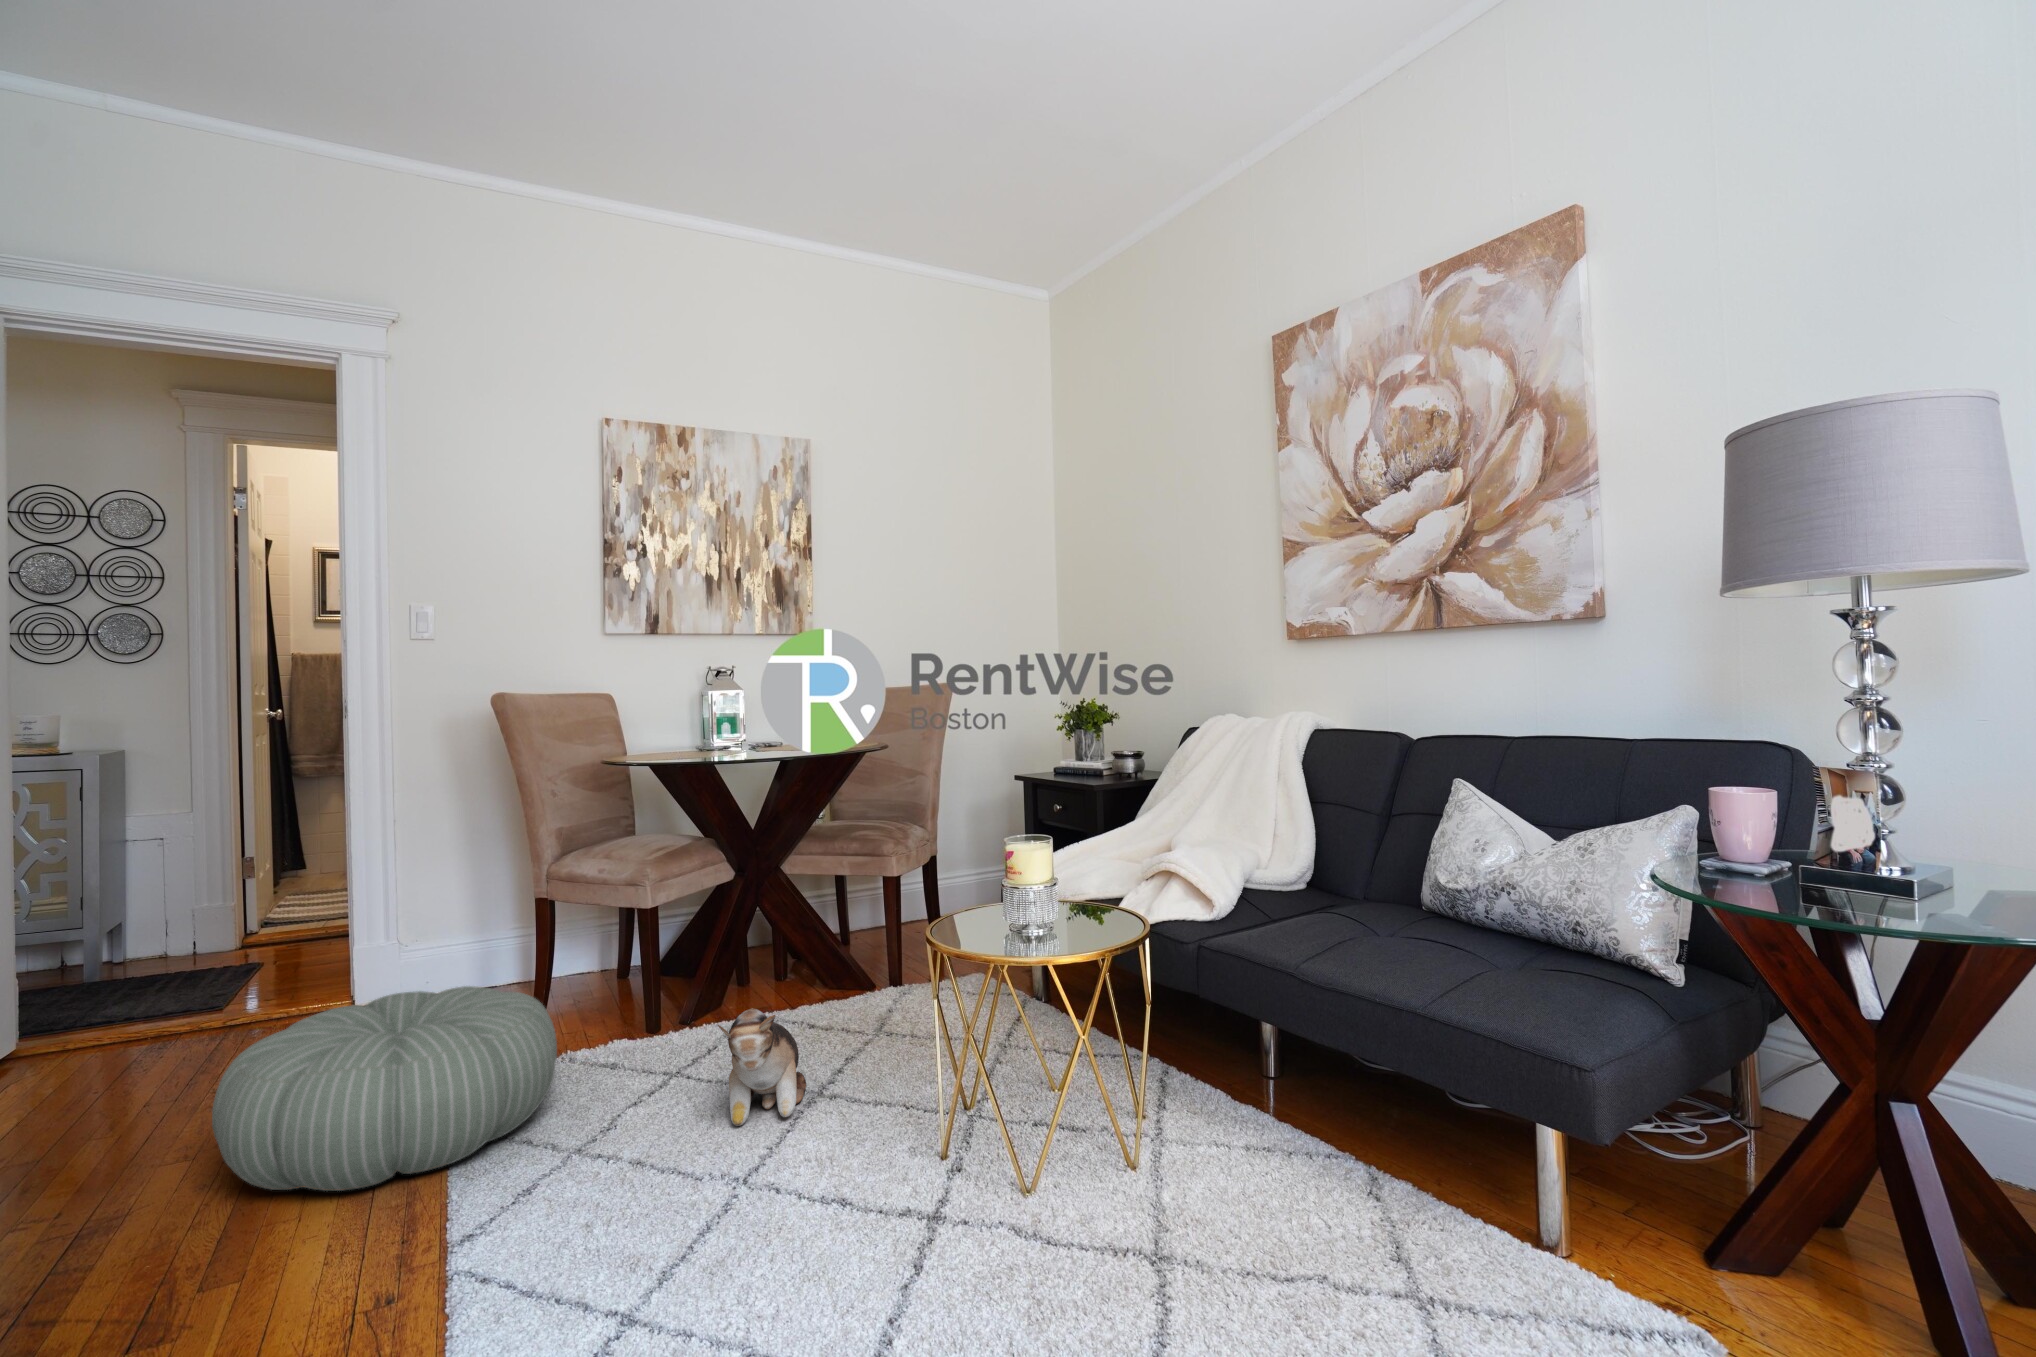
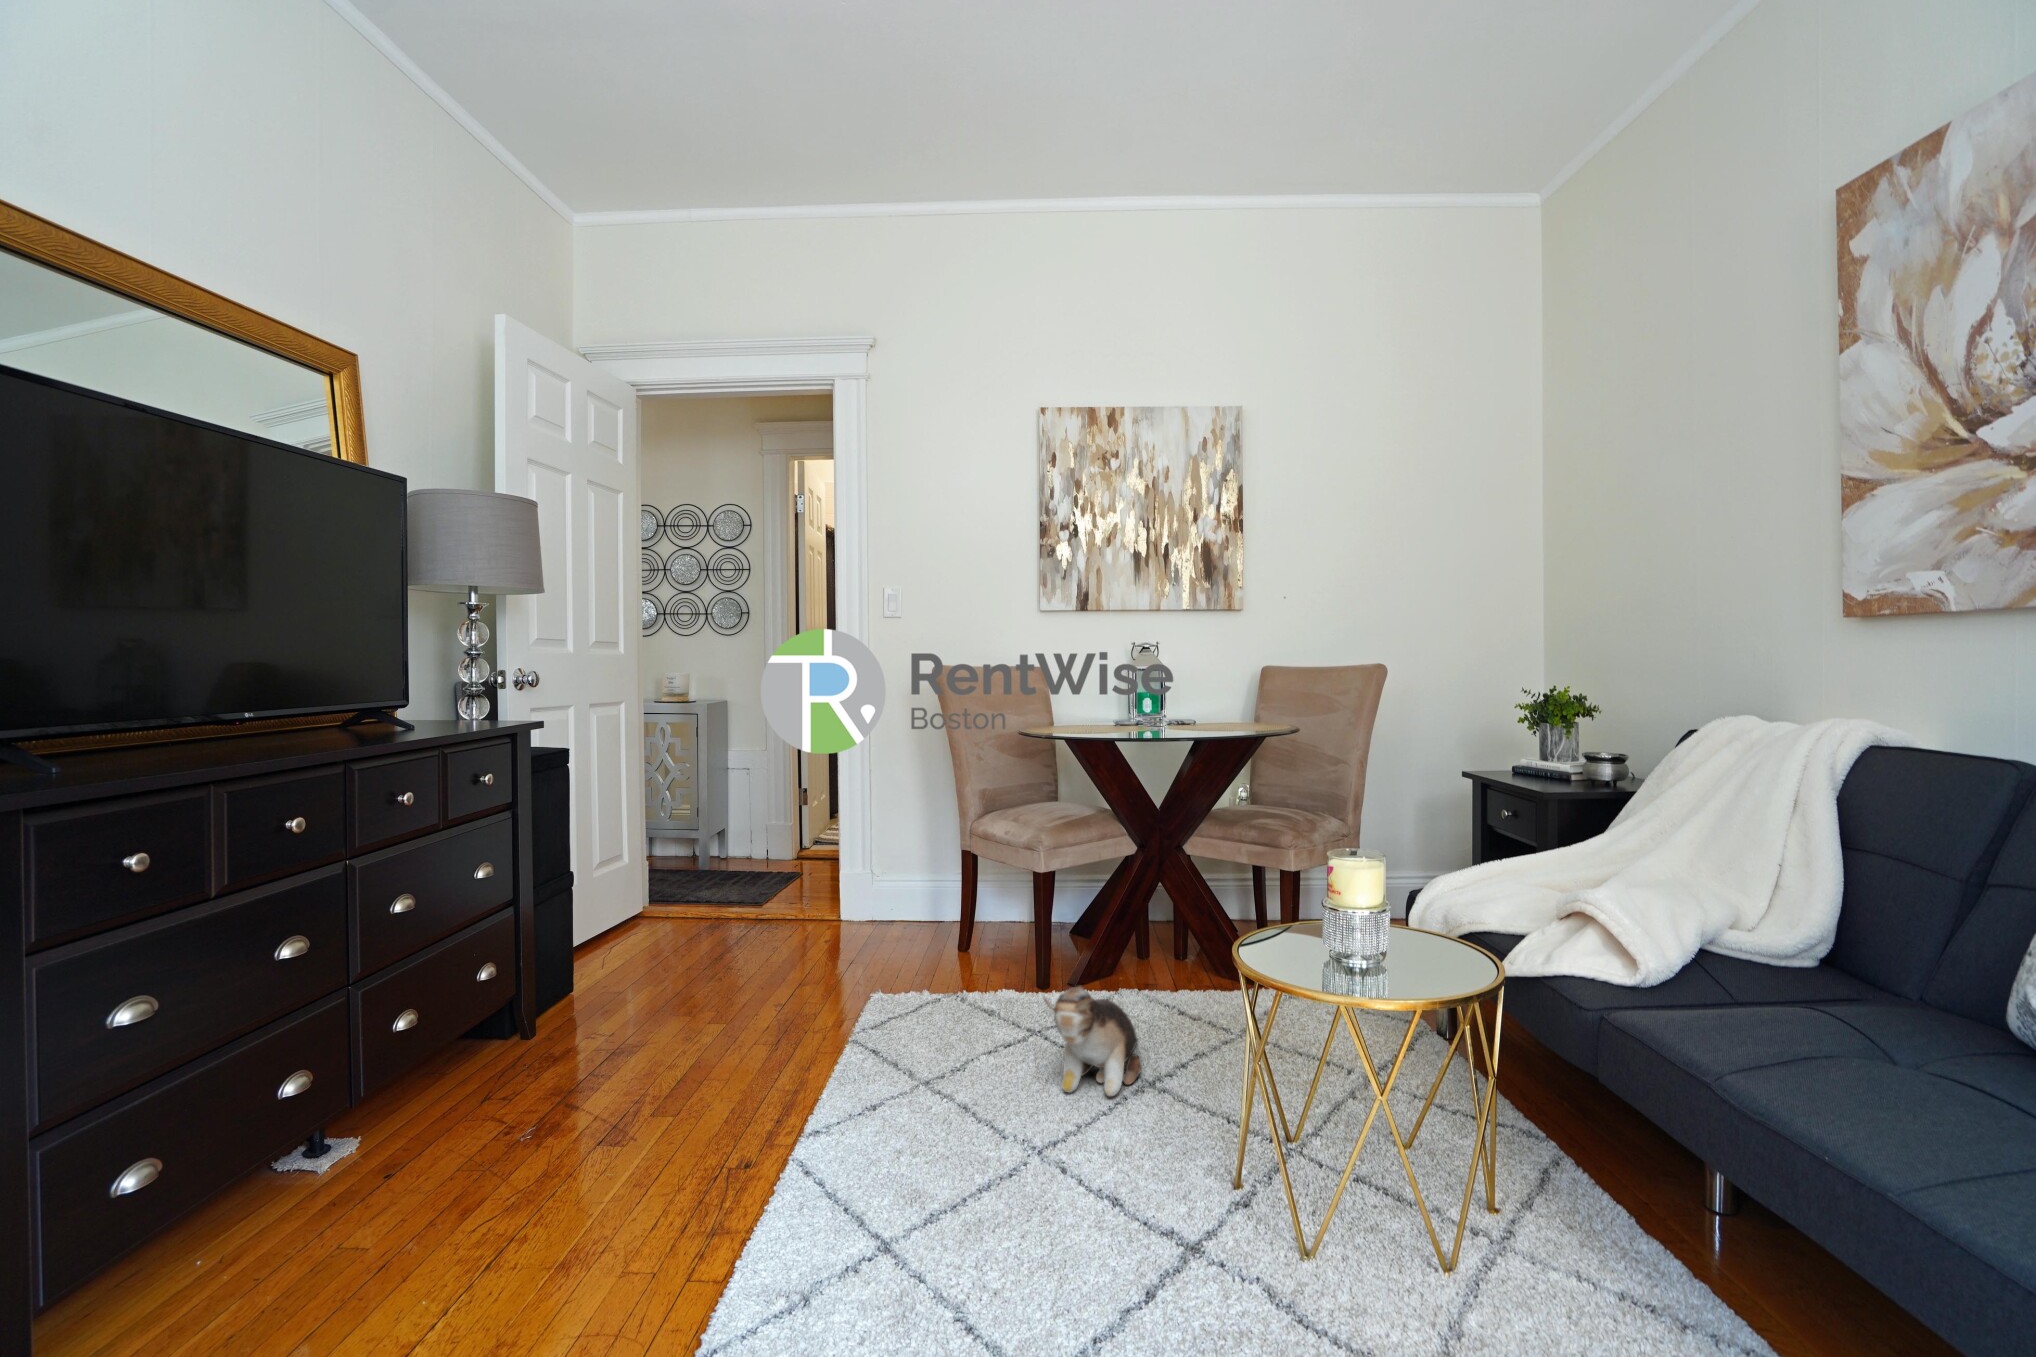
pouf: present [212,986,557,1191] -> none [713,913,948,1065]

